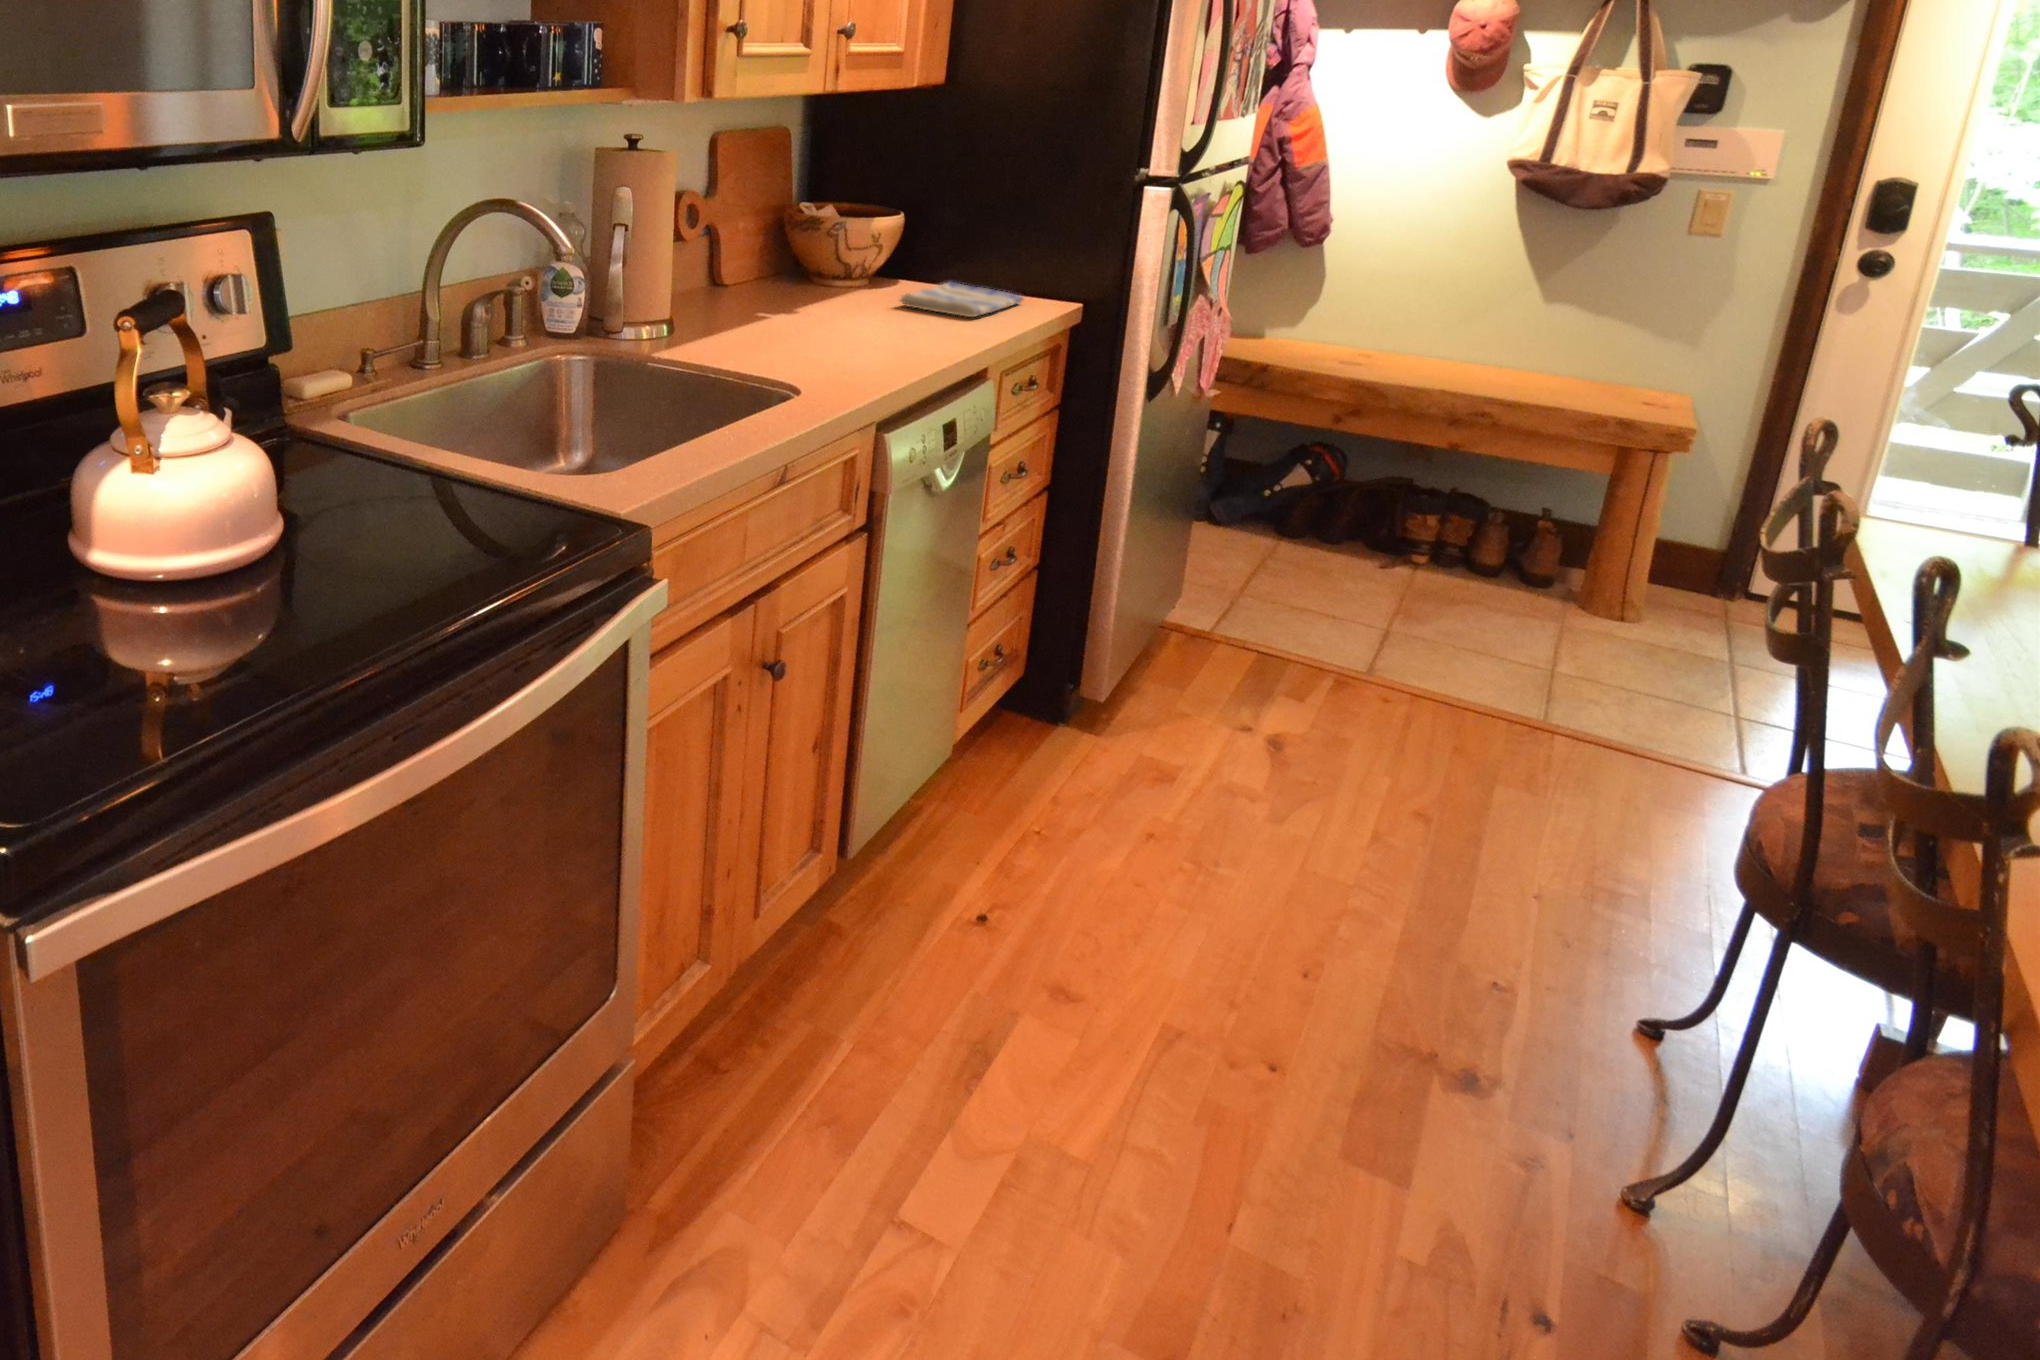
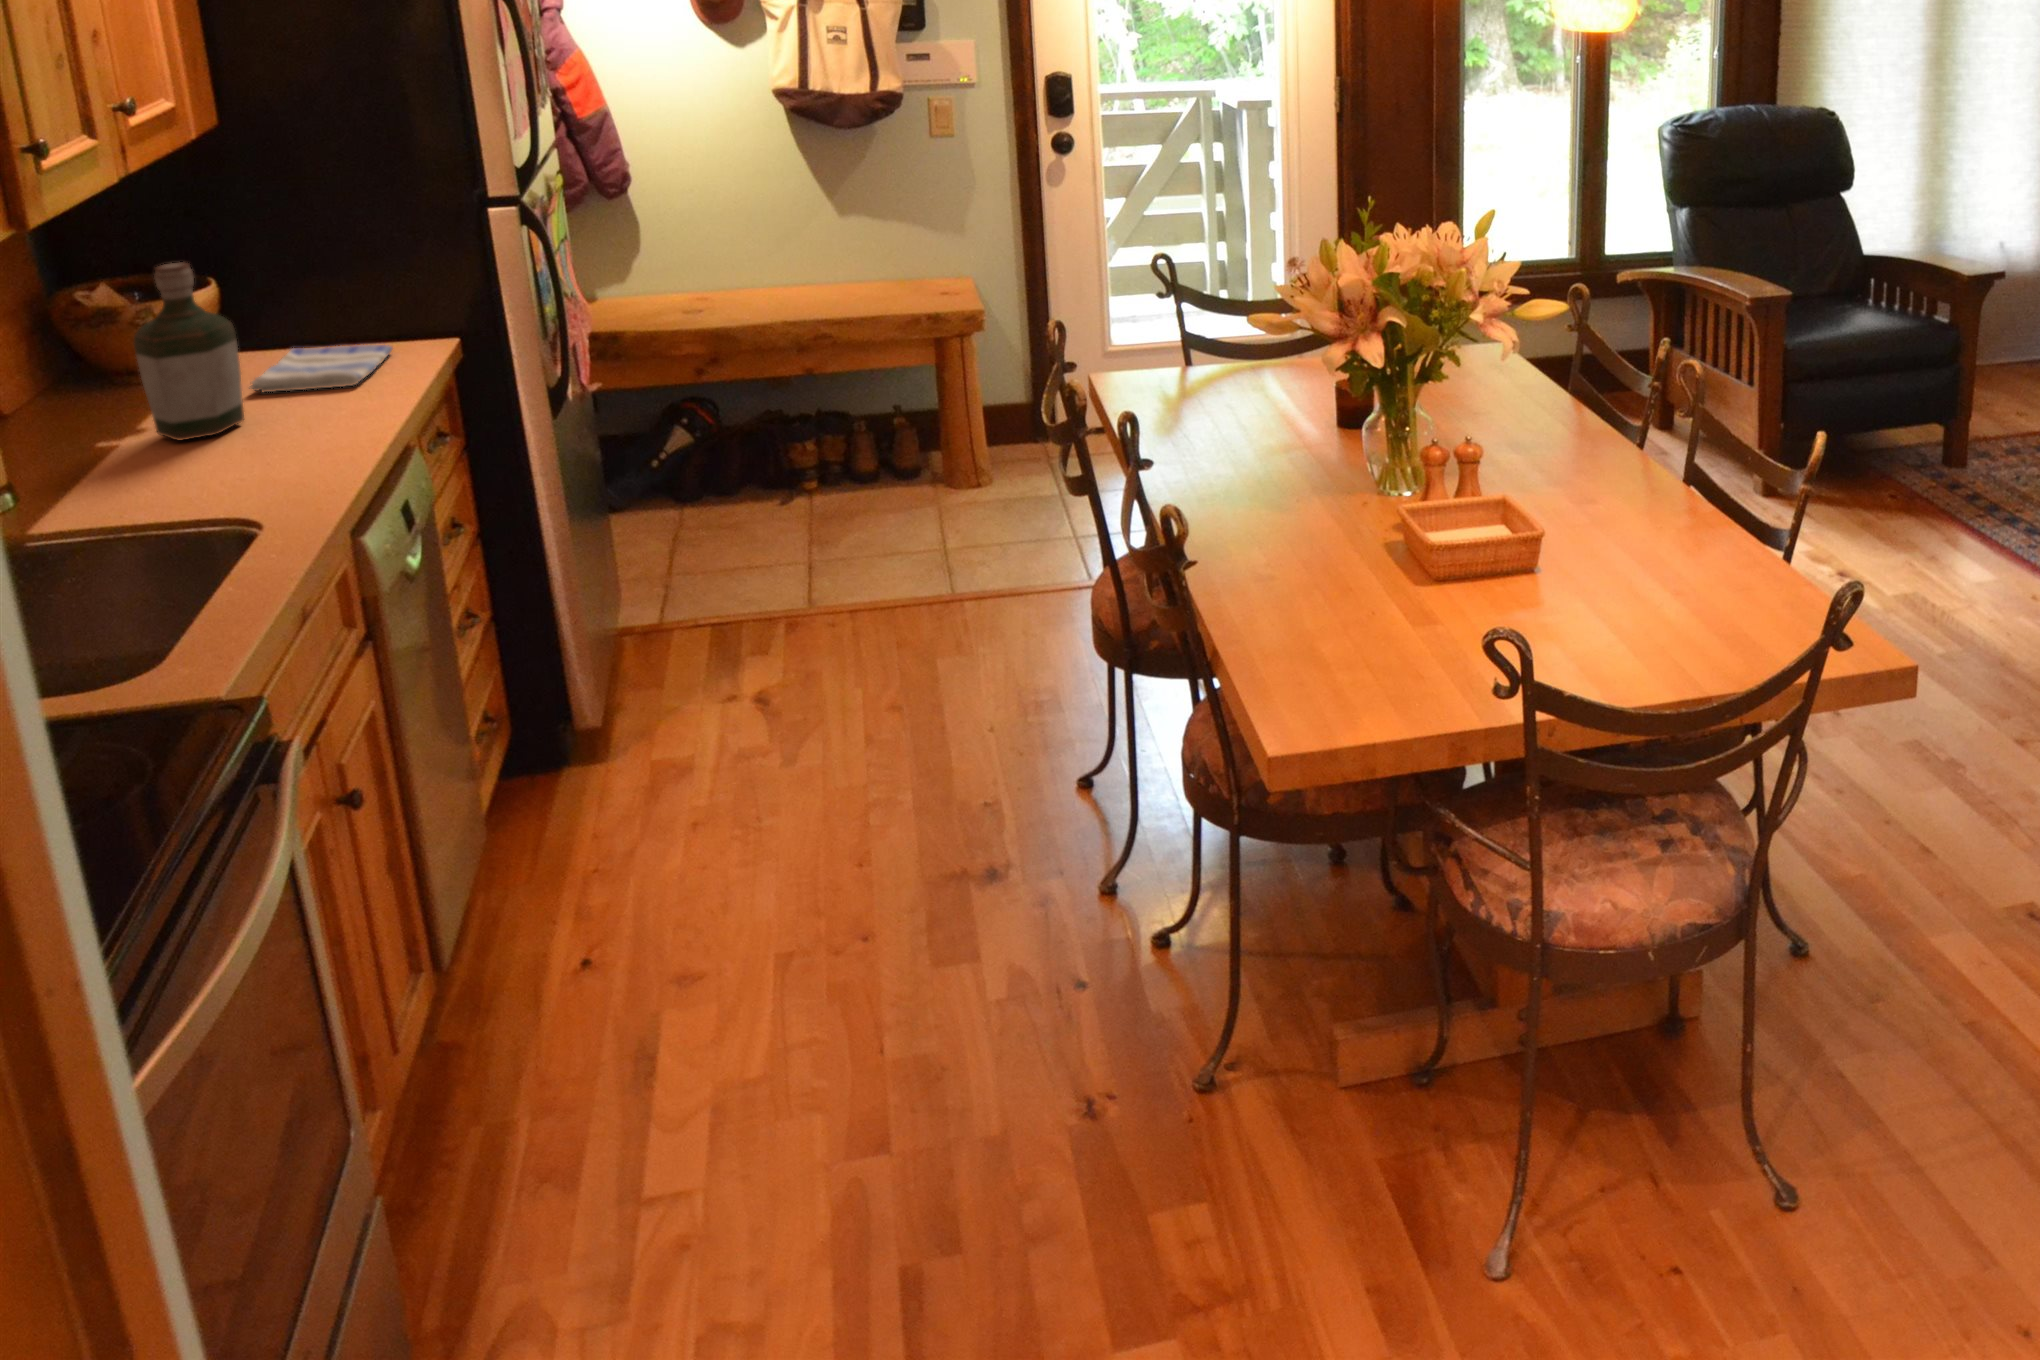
bottle: none [814,178,888,325] -> present [134,262,244,440]

